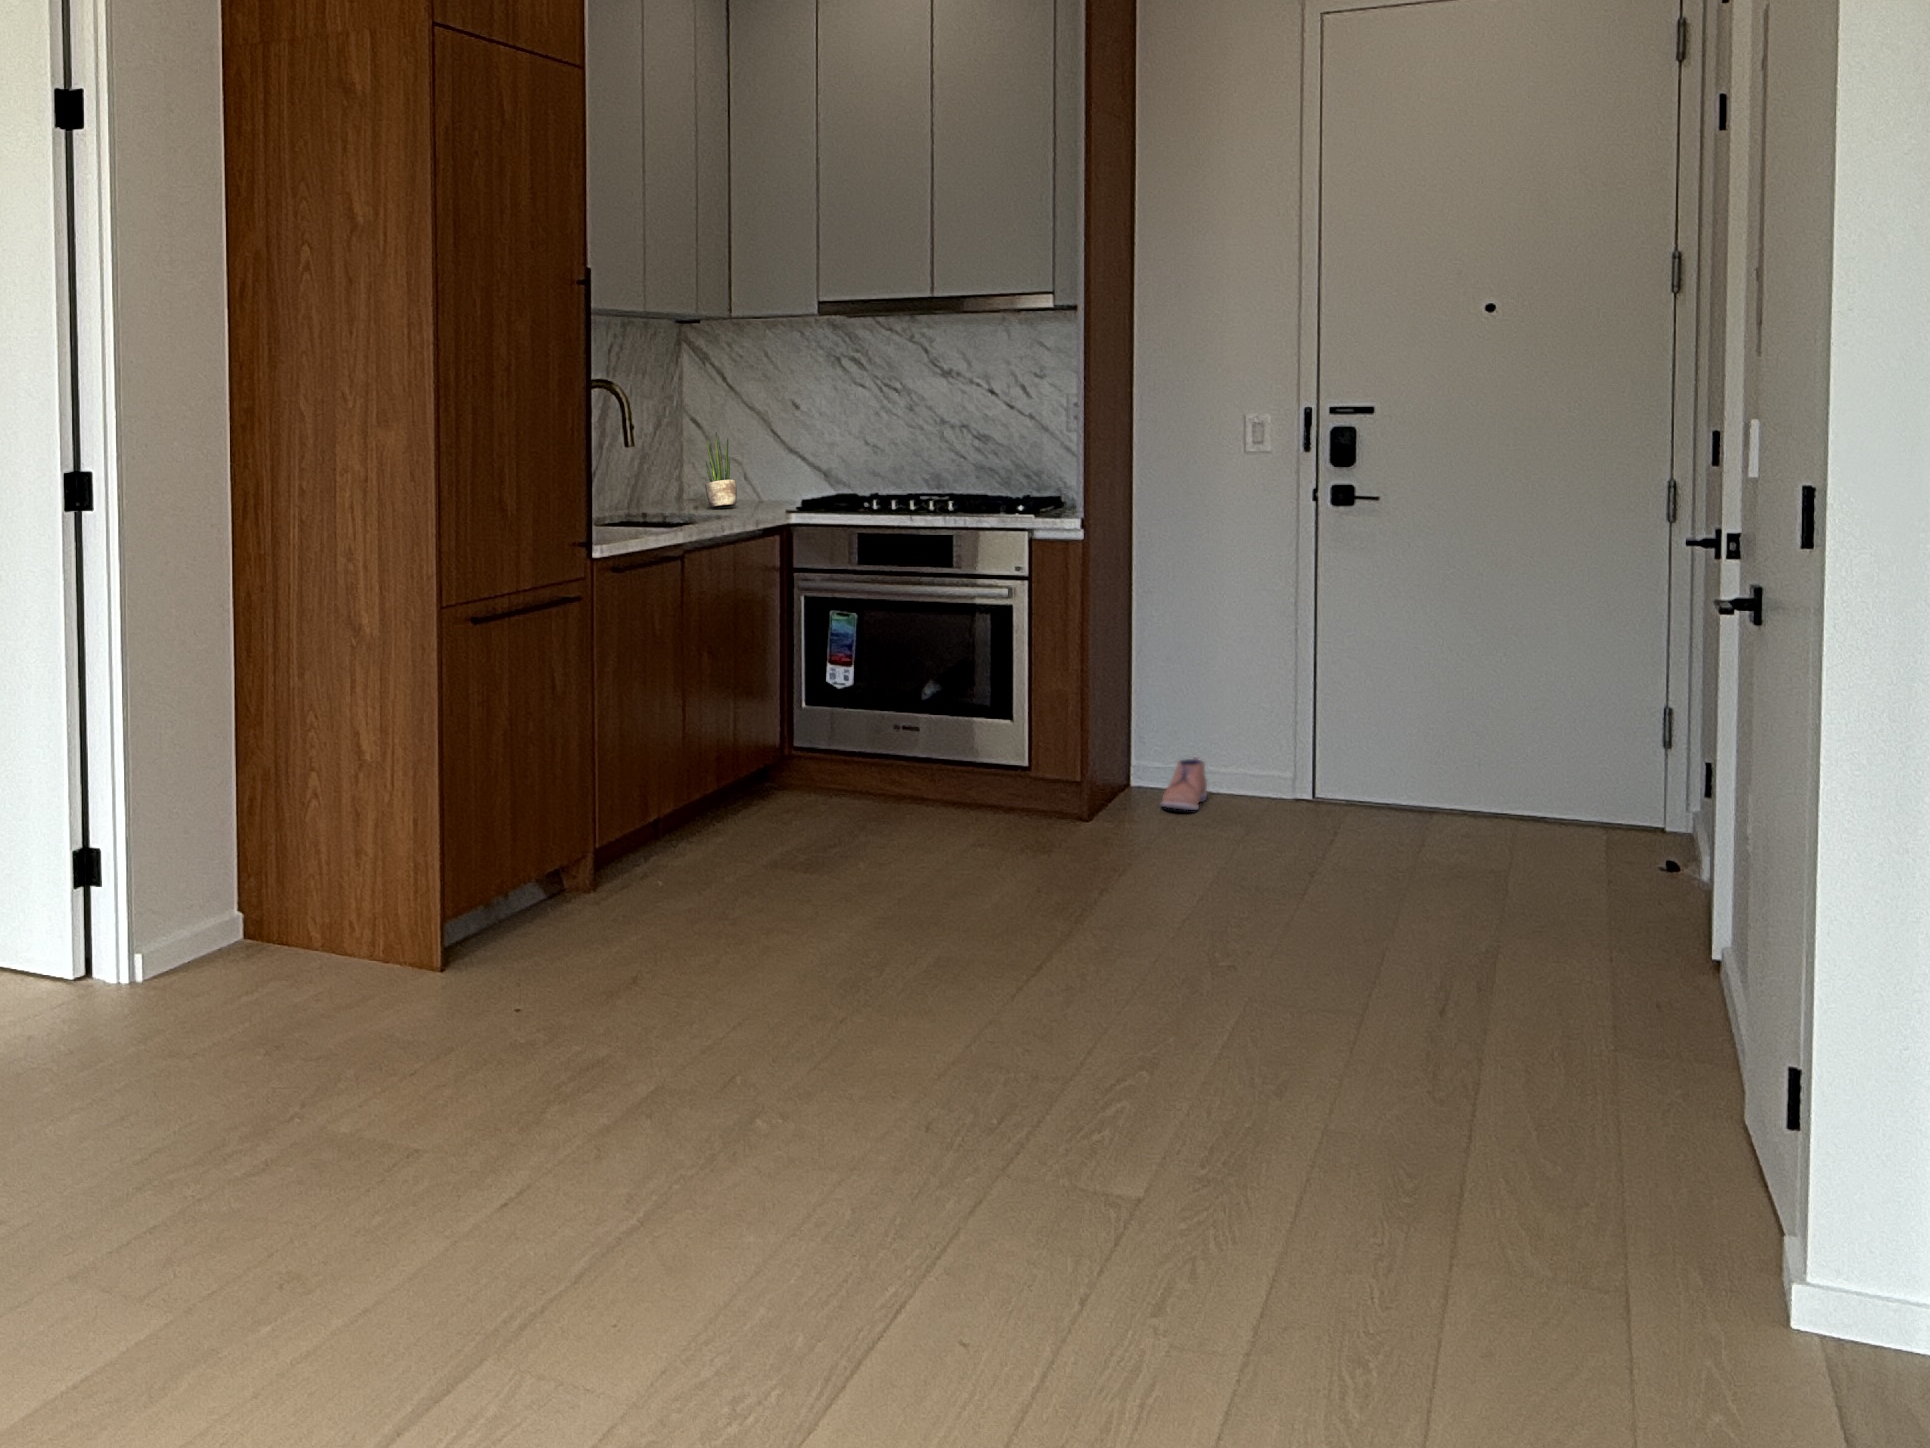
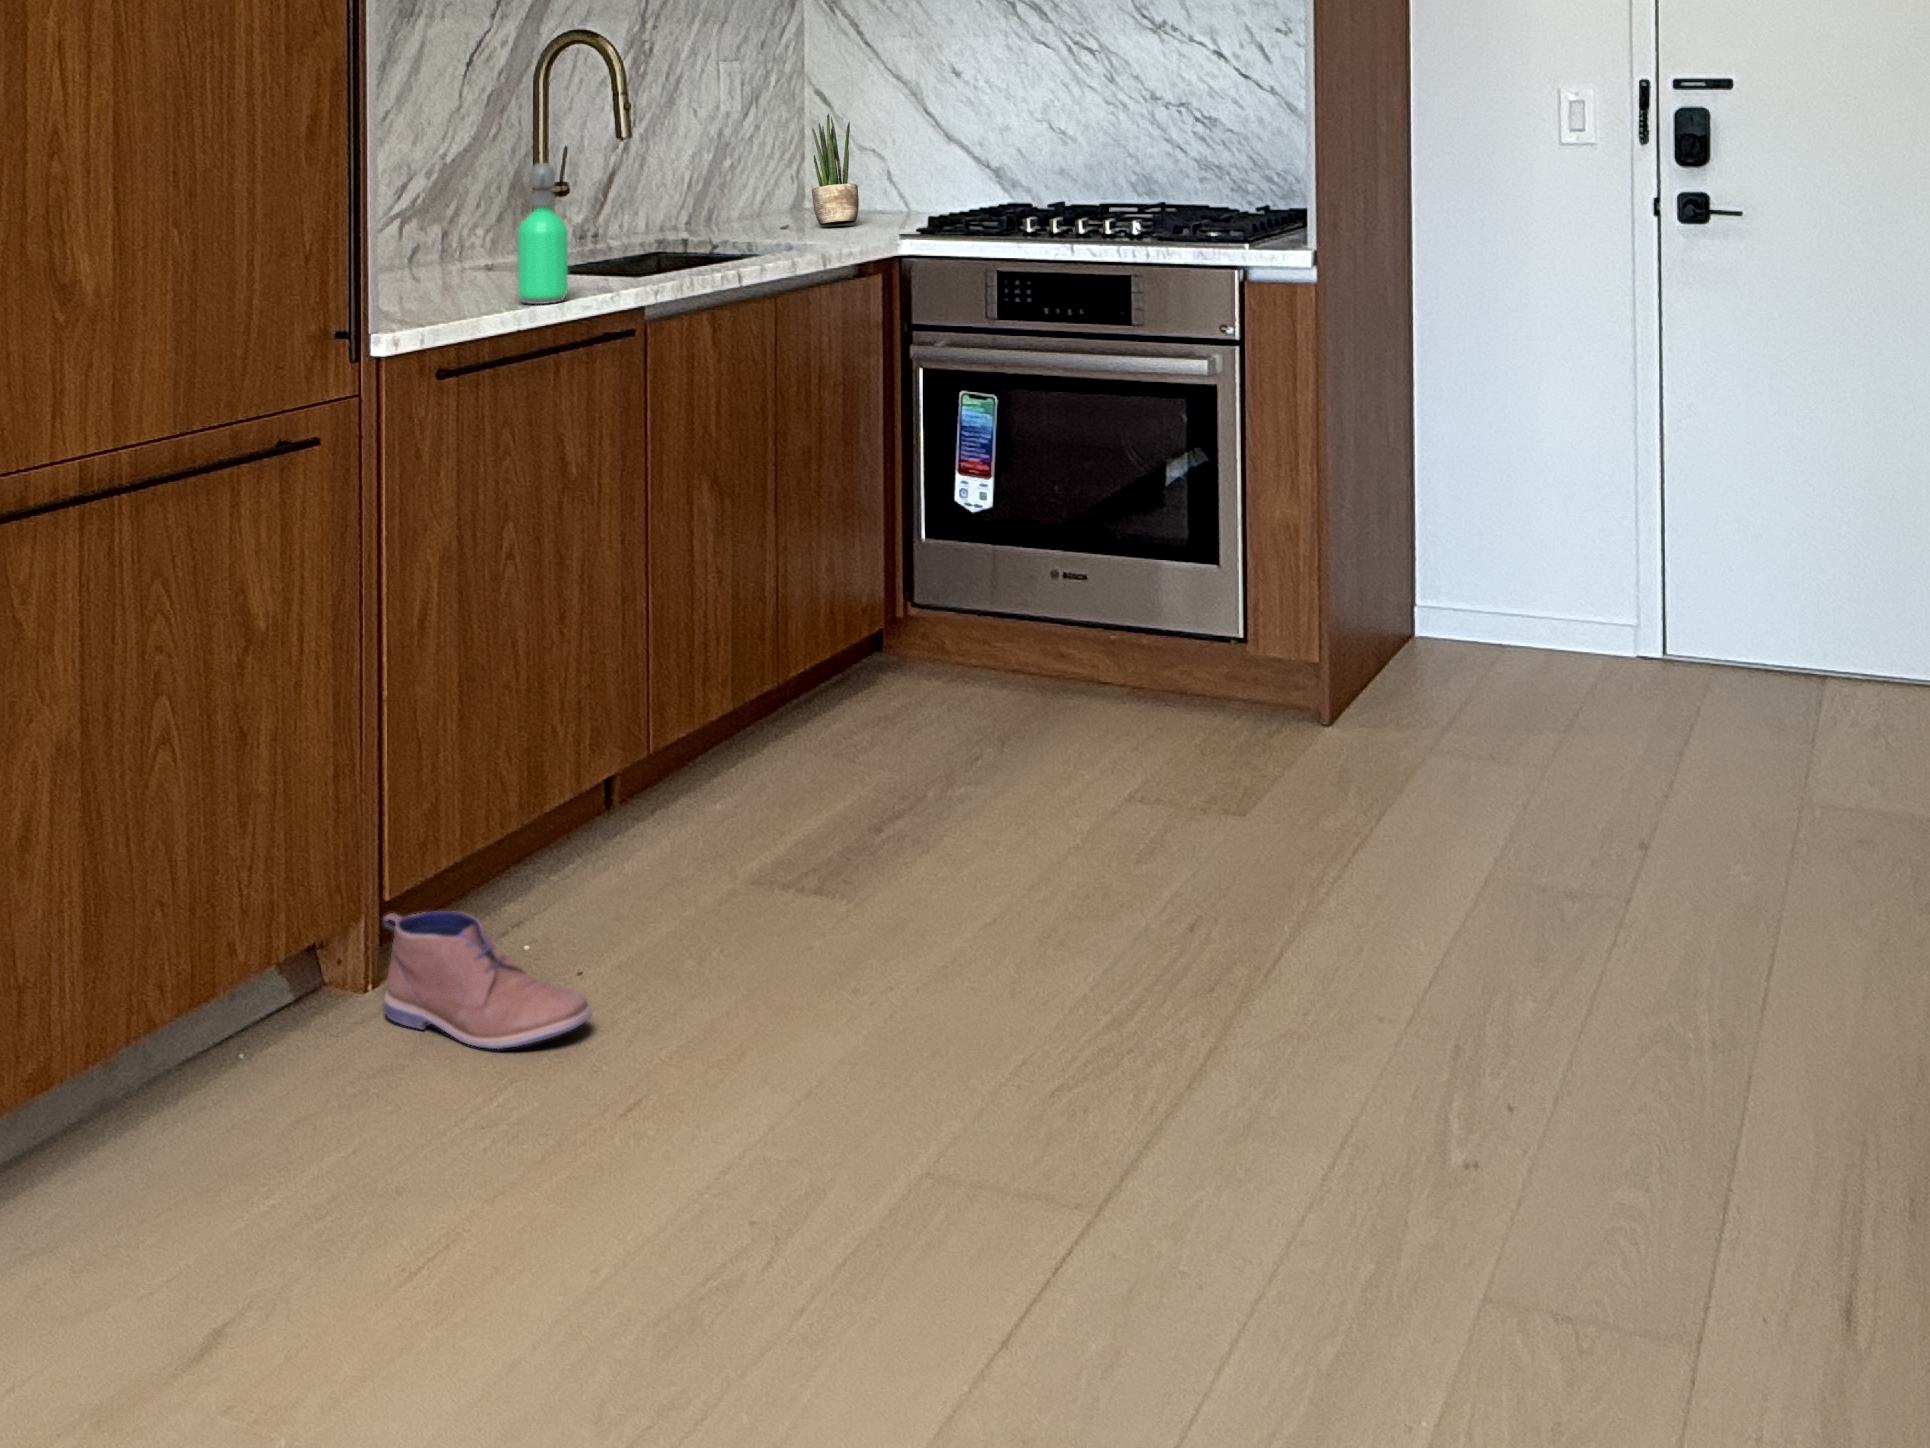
soap dispenser: none [614,458,643,541] -> present [517,163,568,304]
shoe: present [1161,758,1207,810] -> present [383,911,592,1049]

